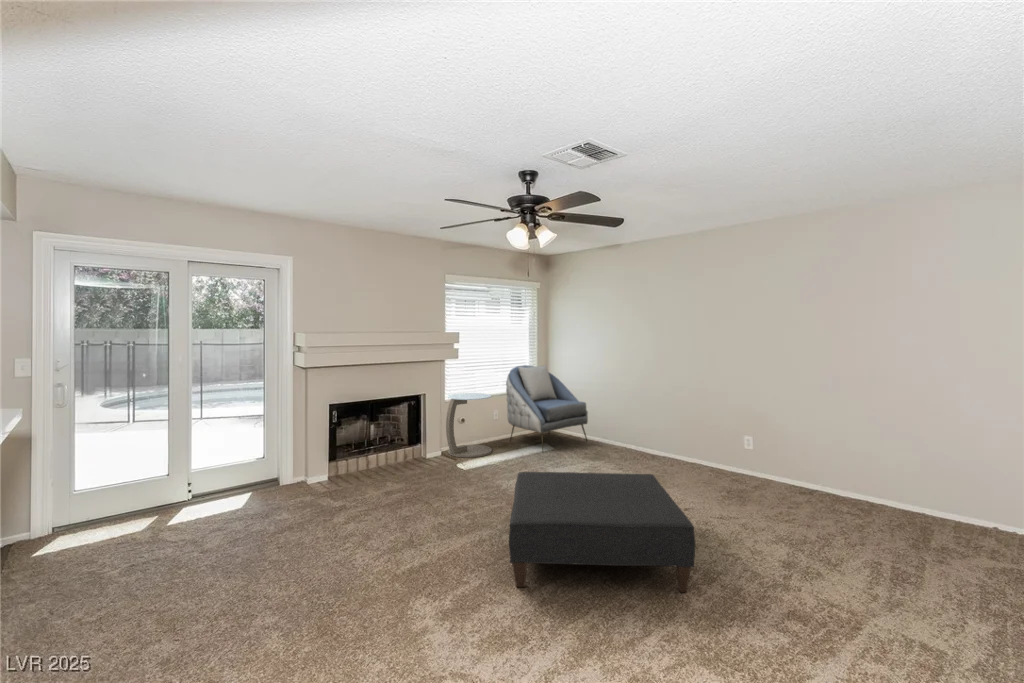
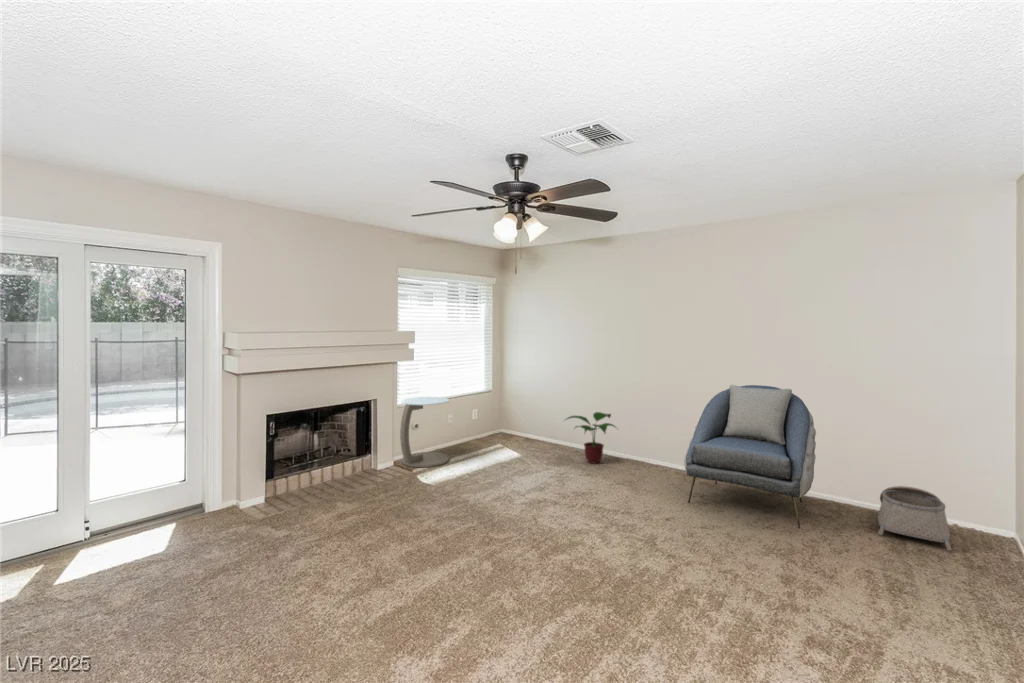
armchair: present [506,365,588,452] -> present [684,385,816,528]
potted plant: none [601,410,655,459] -> present [566,412,615,464]
ottoman: present [509,472,695,592] -> none [496,486,709,632]
basket: none [907,486,988,551] -> present [878,486,952,550]

